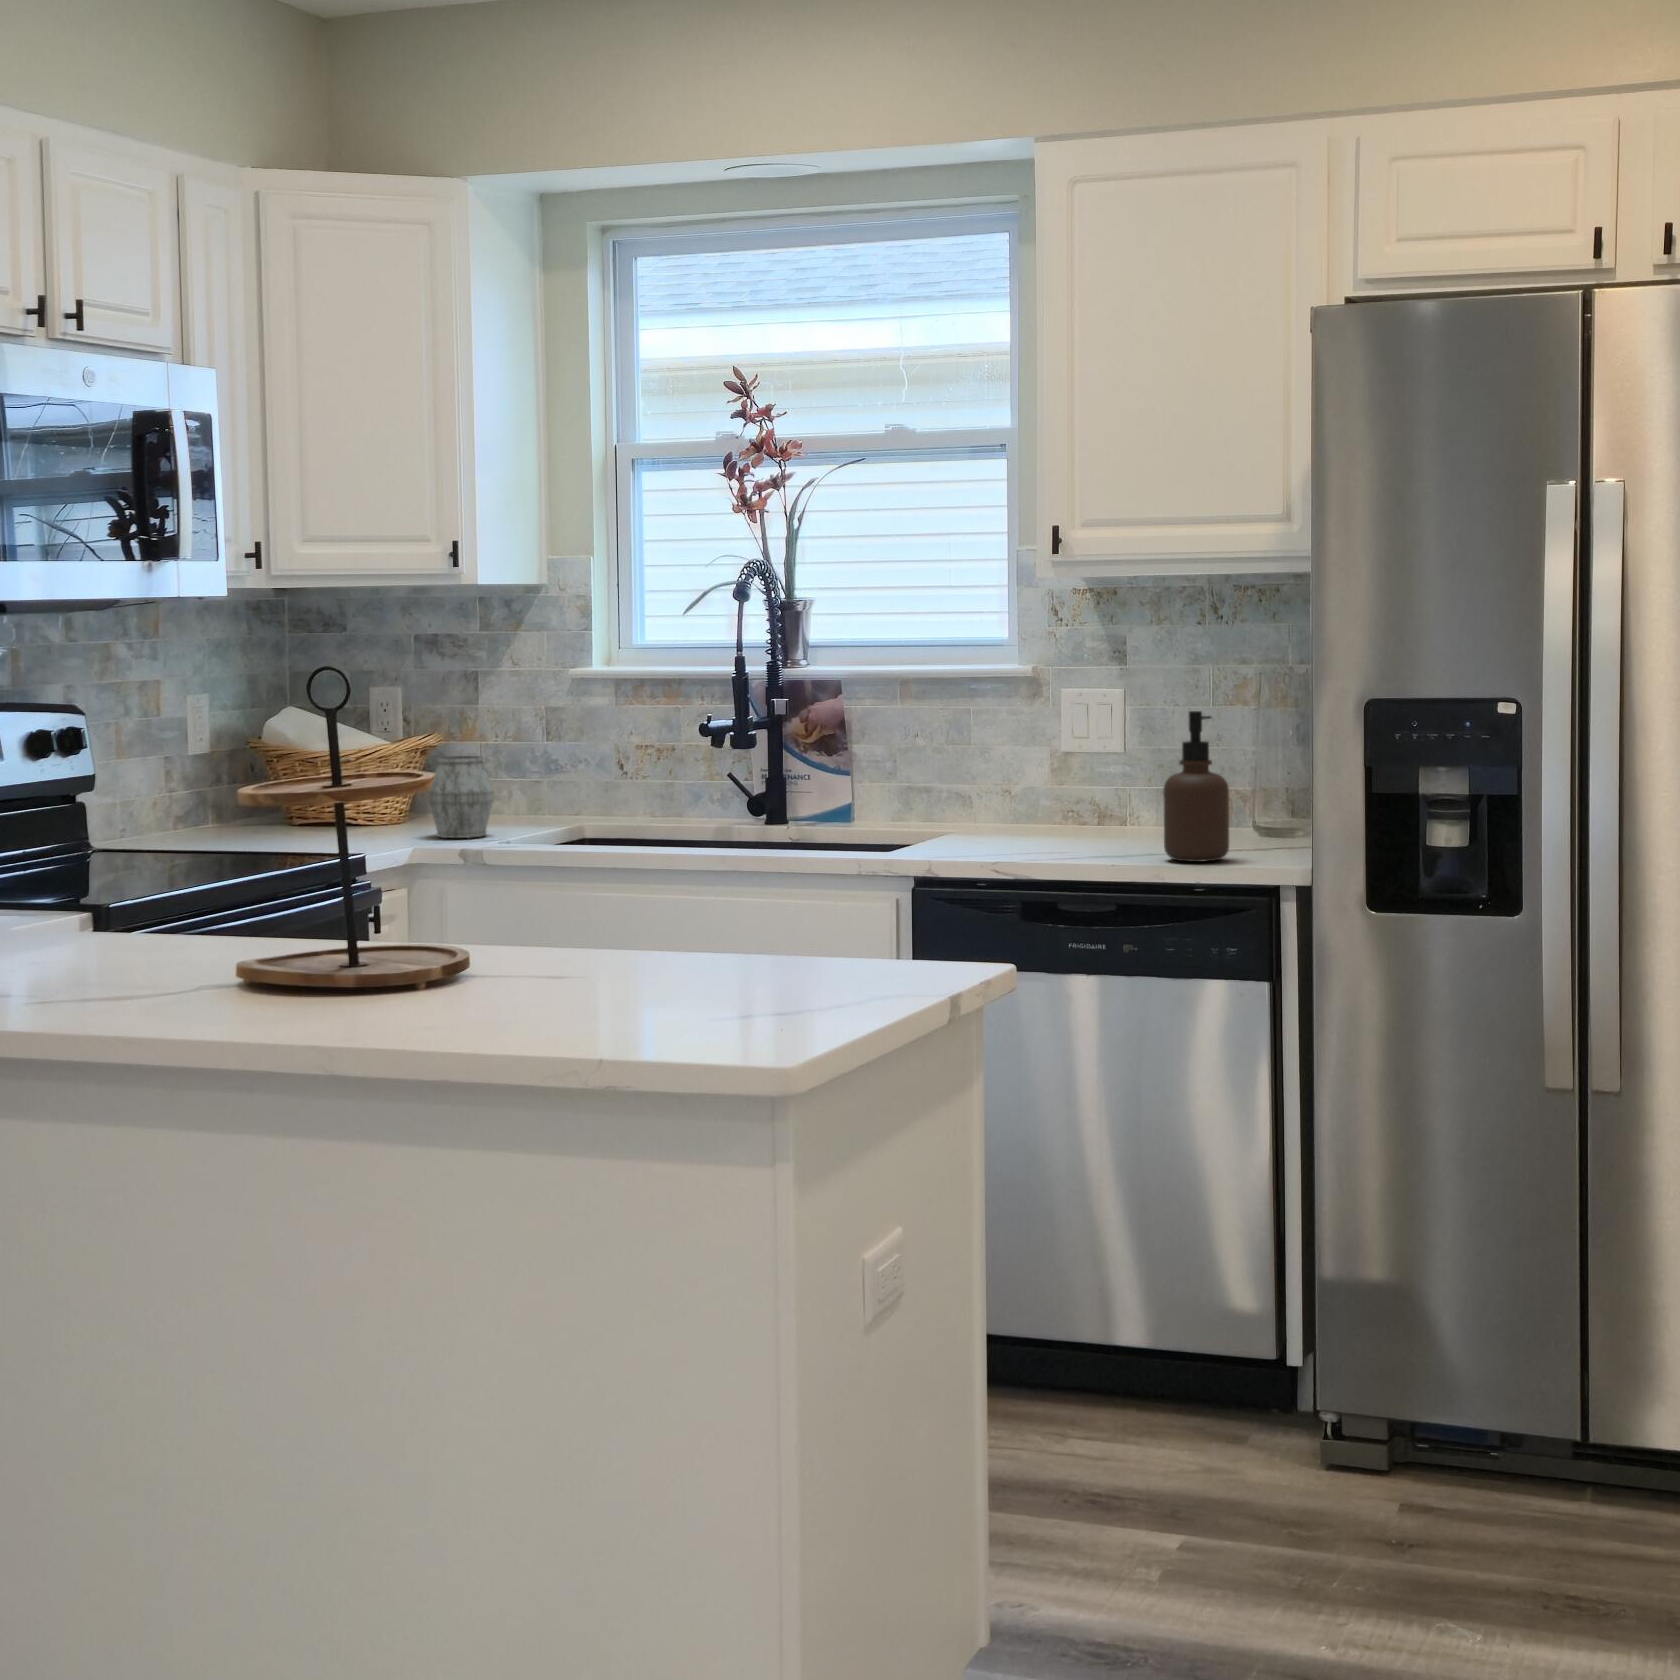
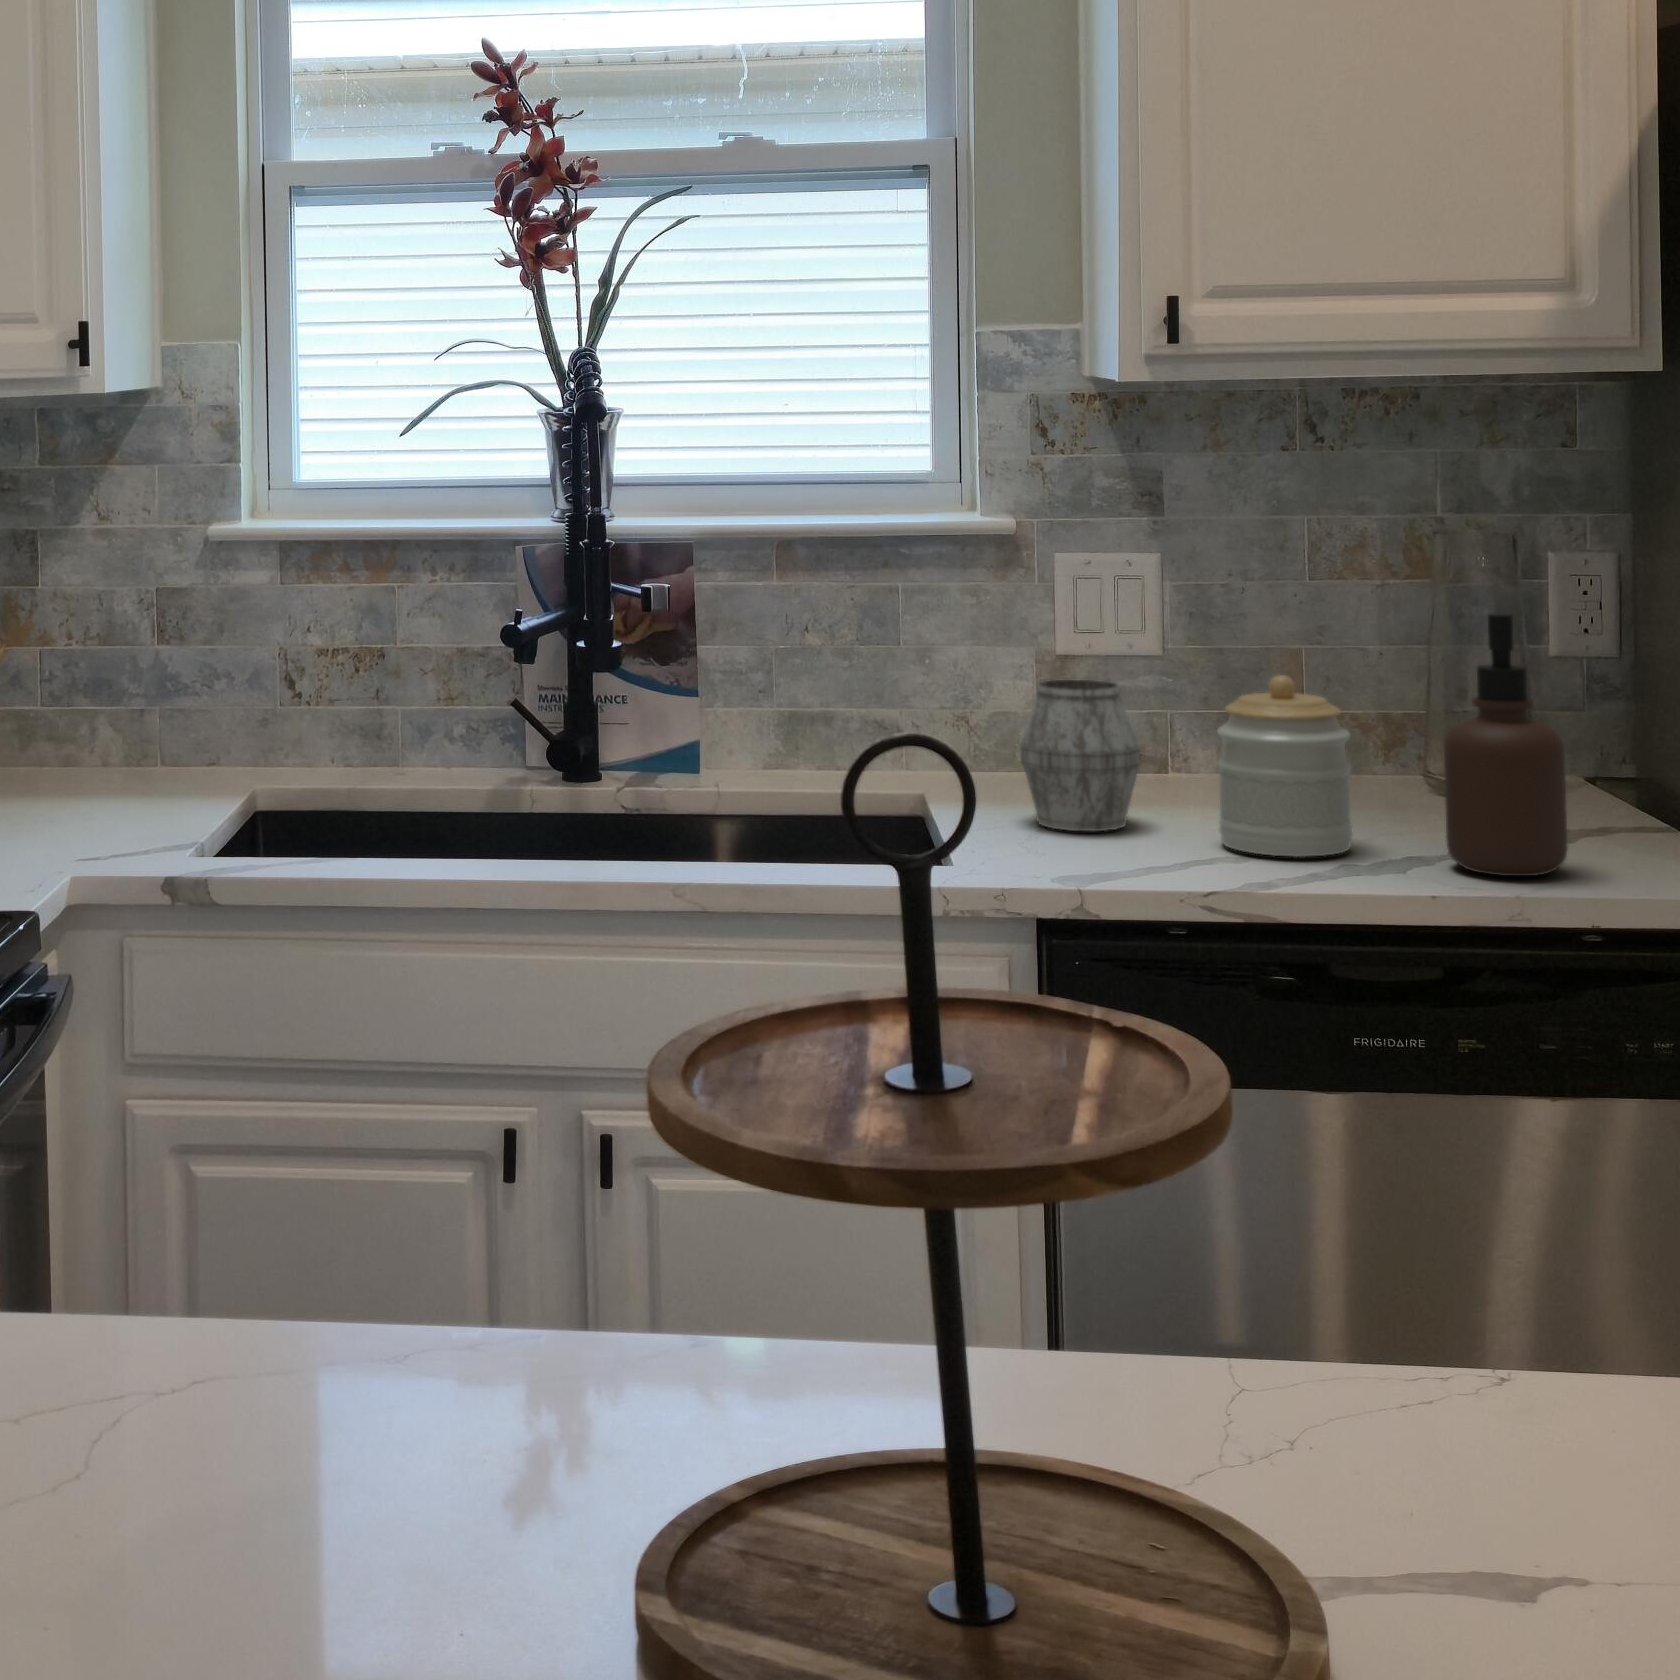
jar: none [1062,750,1137,853] -> present [1217,675,1353,857]
mug: present [428,756,494,838] -> present [1020,680,1140,831]

